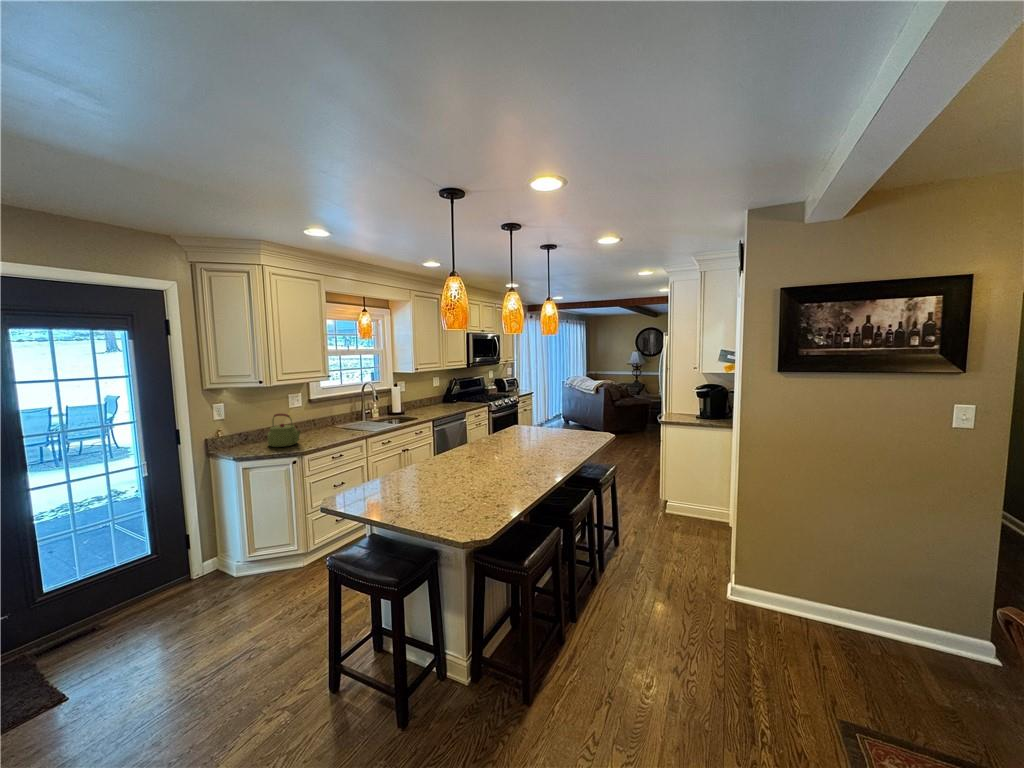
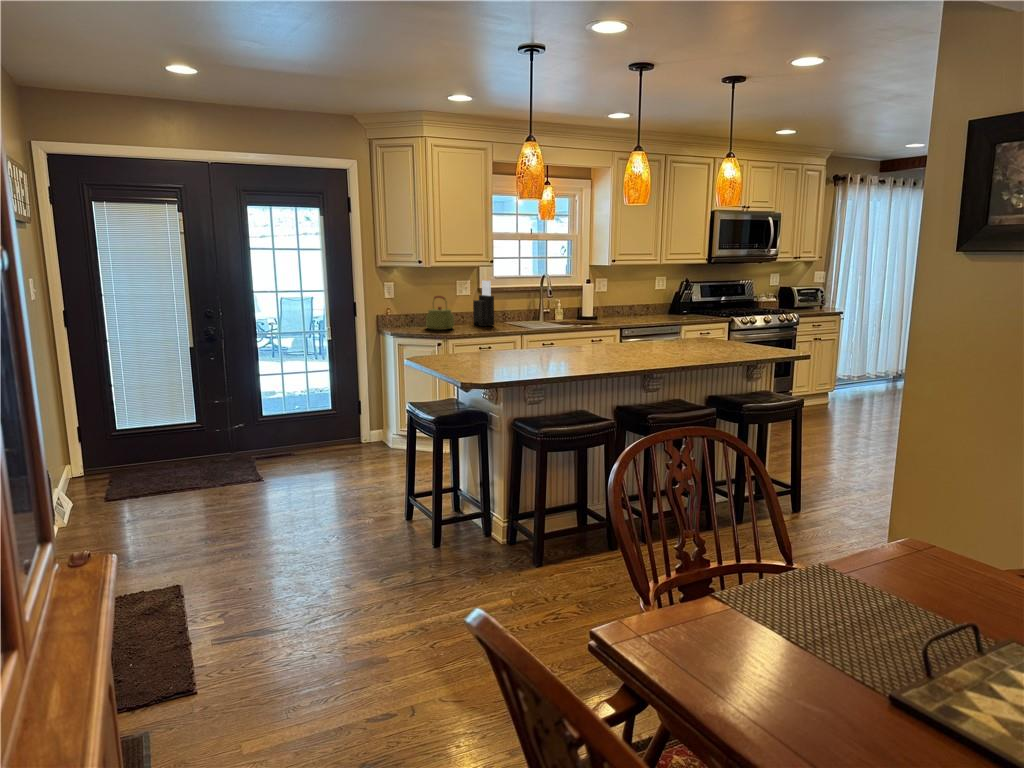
knife block: none [308,394,333,436] -> present [473,280,494,326]

